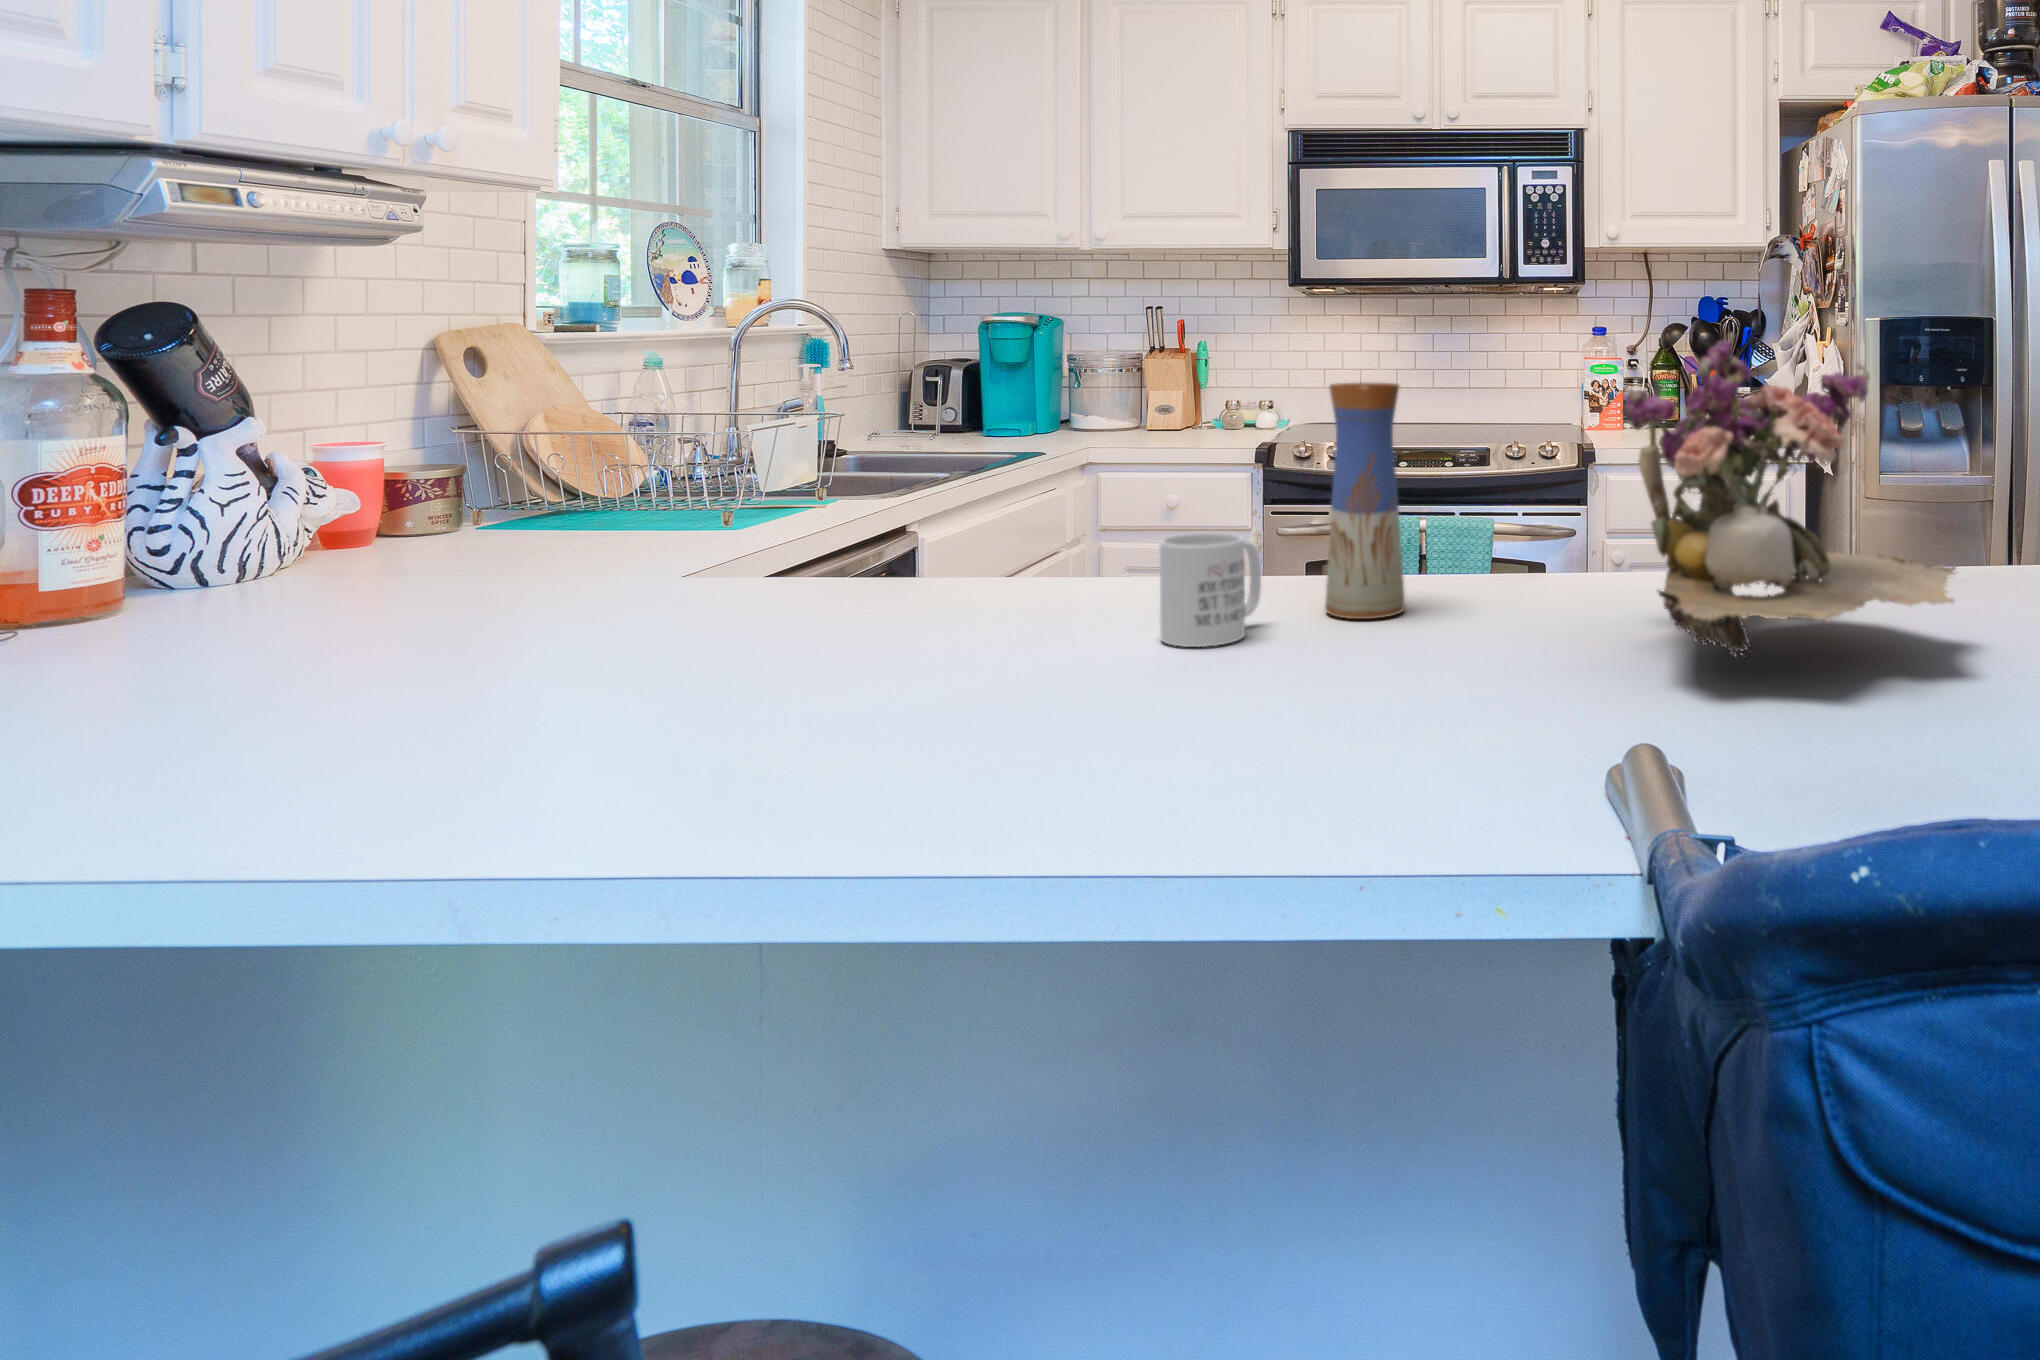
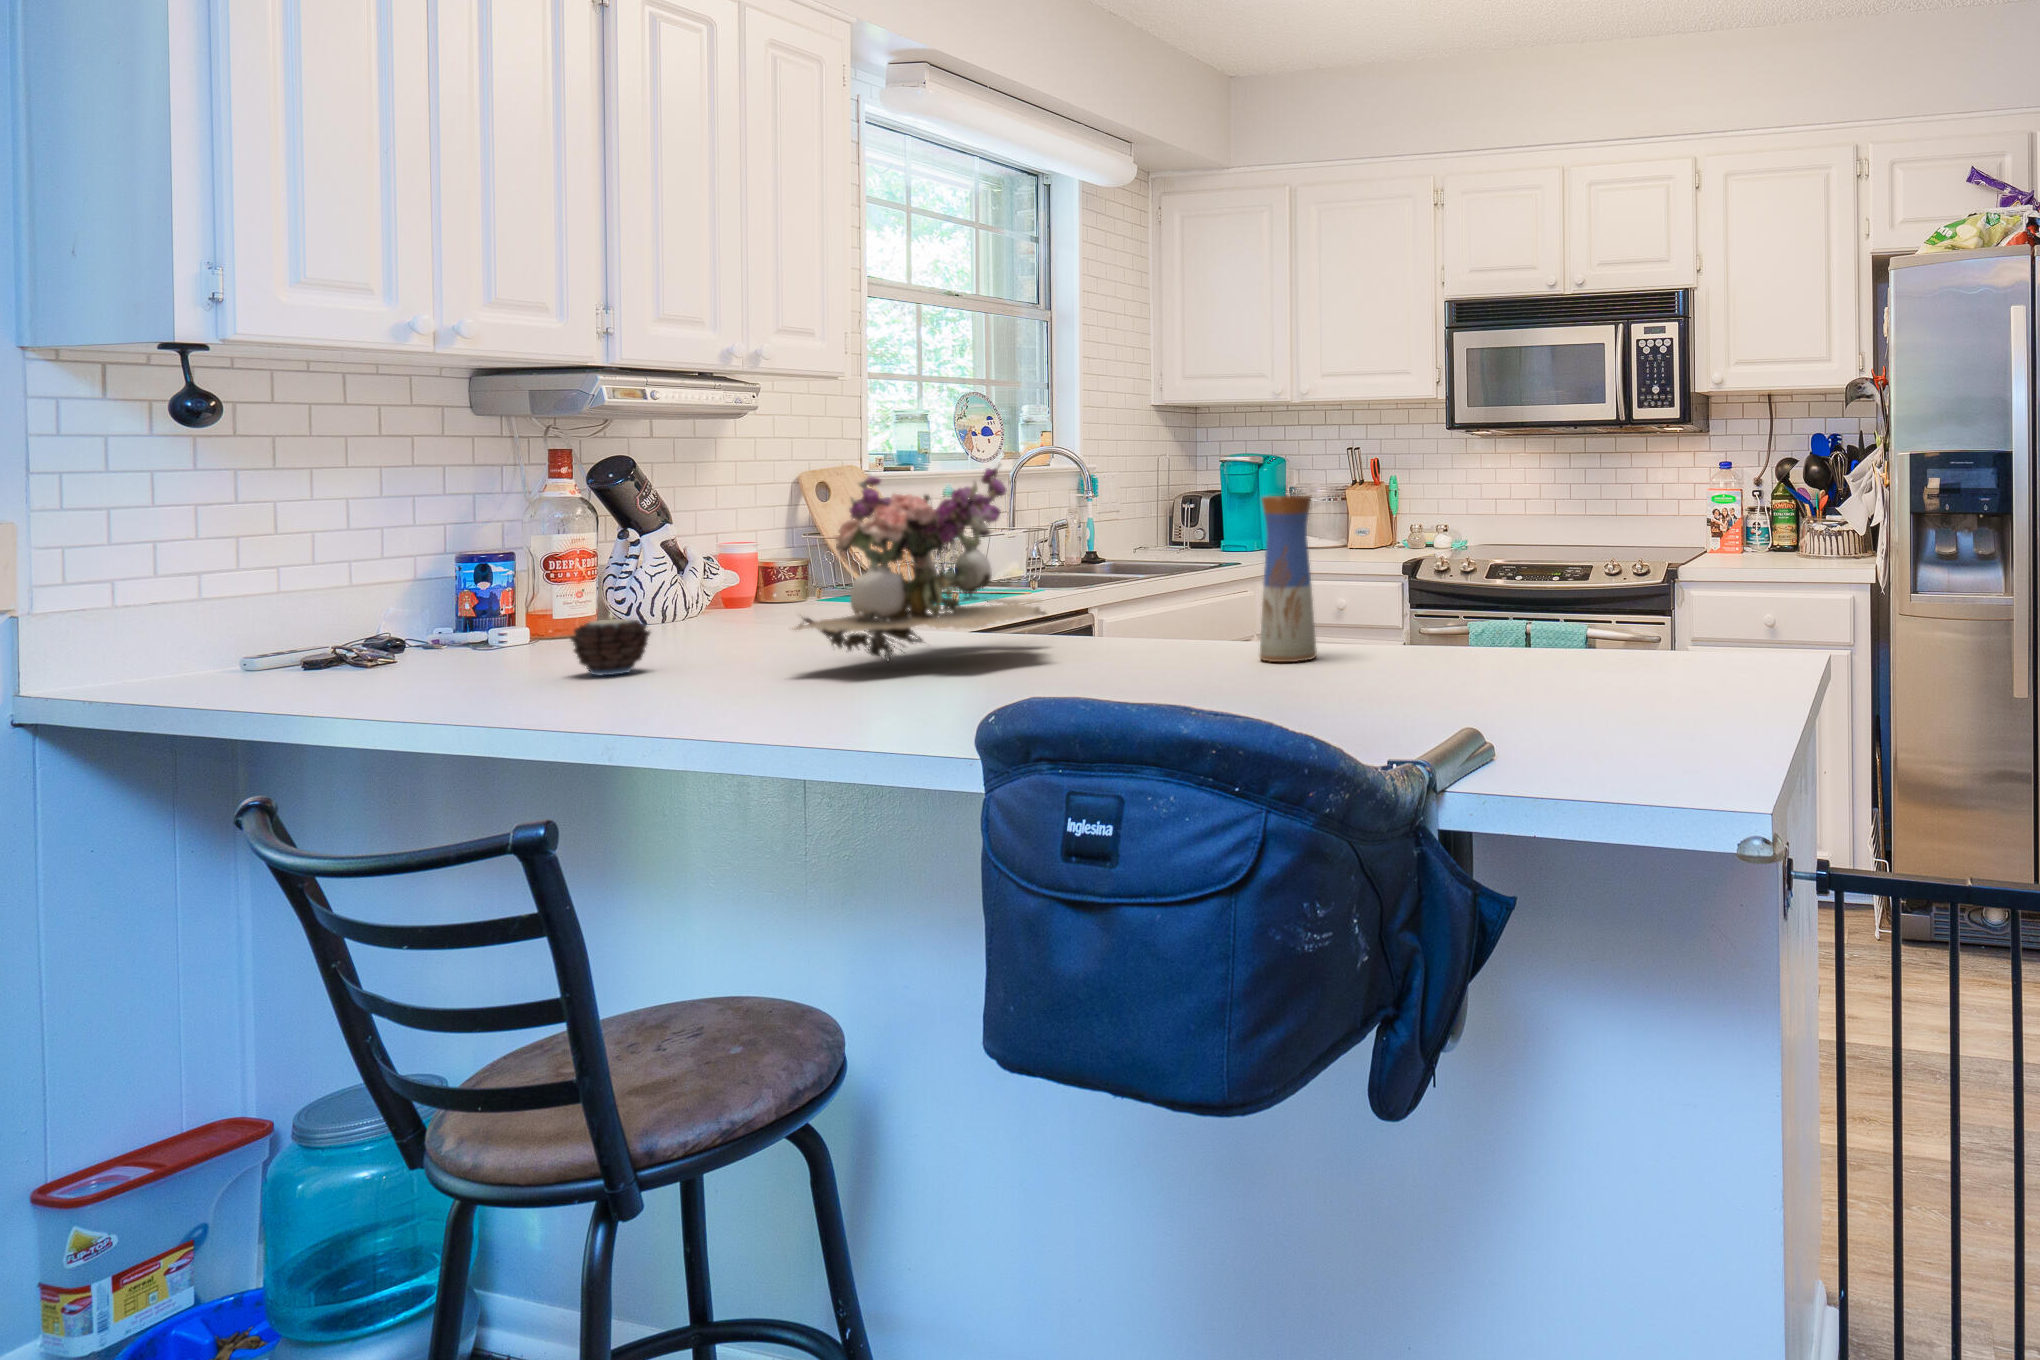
flower arrangement: present [1622,332,1956,658] -> present [792,464,1046,662]
mug: present [1160,532,1261,647] -> none [1130,598,1208,672]
candle: none [146,585,308,702] -> present [570,619,650,675]

